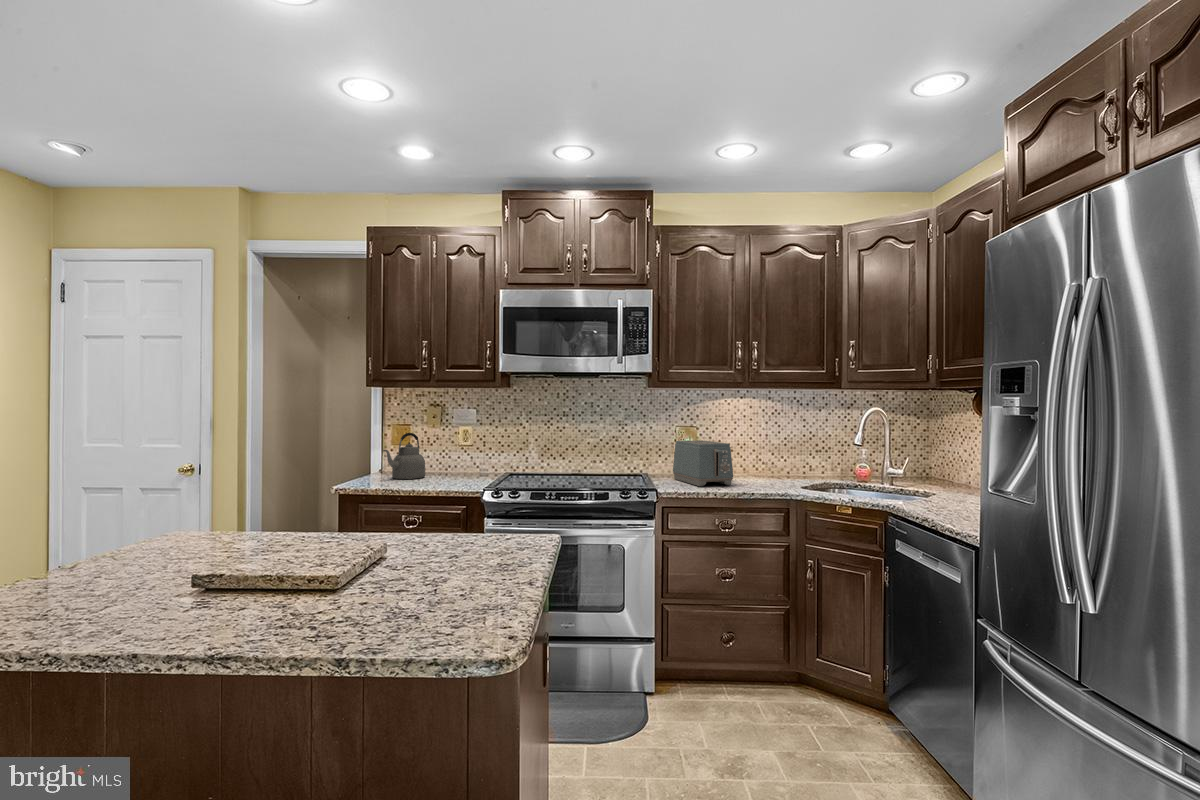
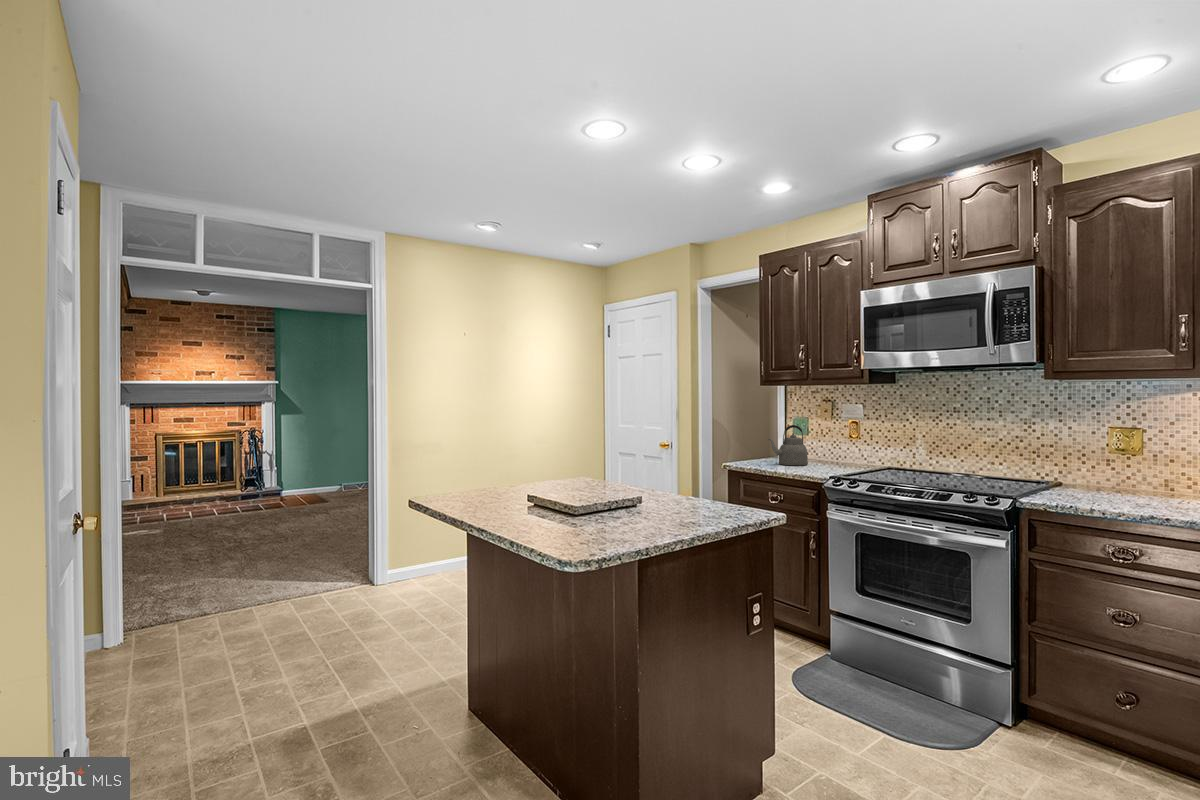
toaster: present [673,440,733,486] -> none [1083,445,1158,507]

